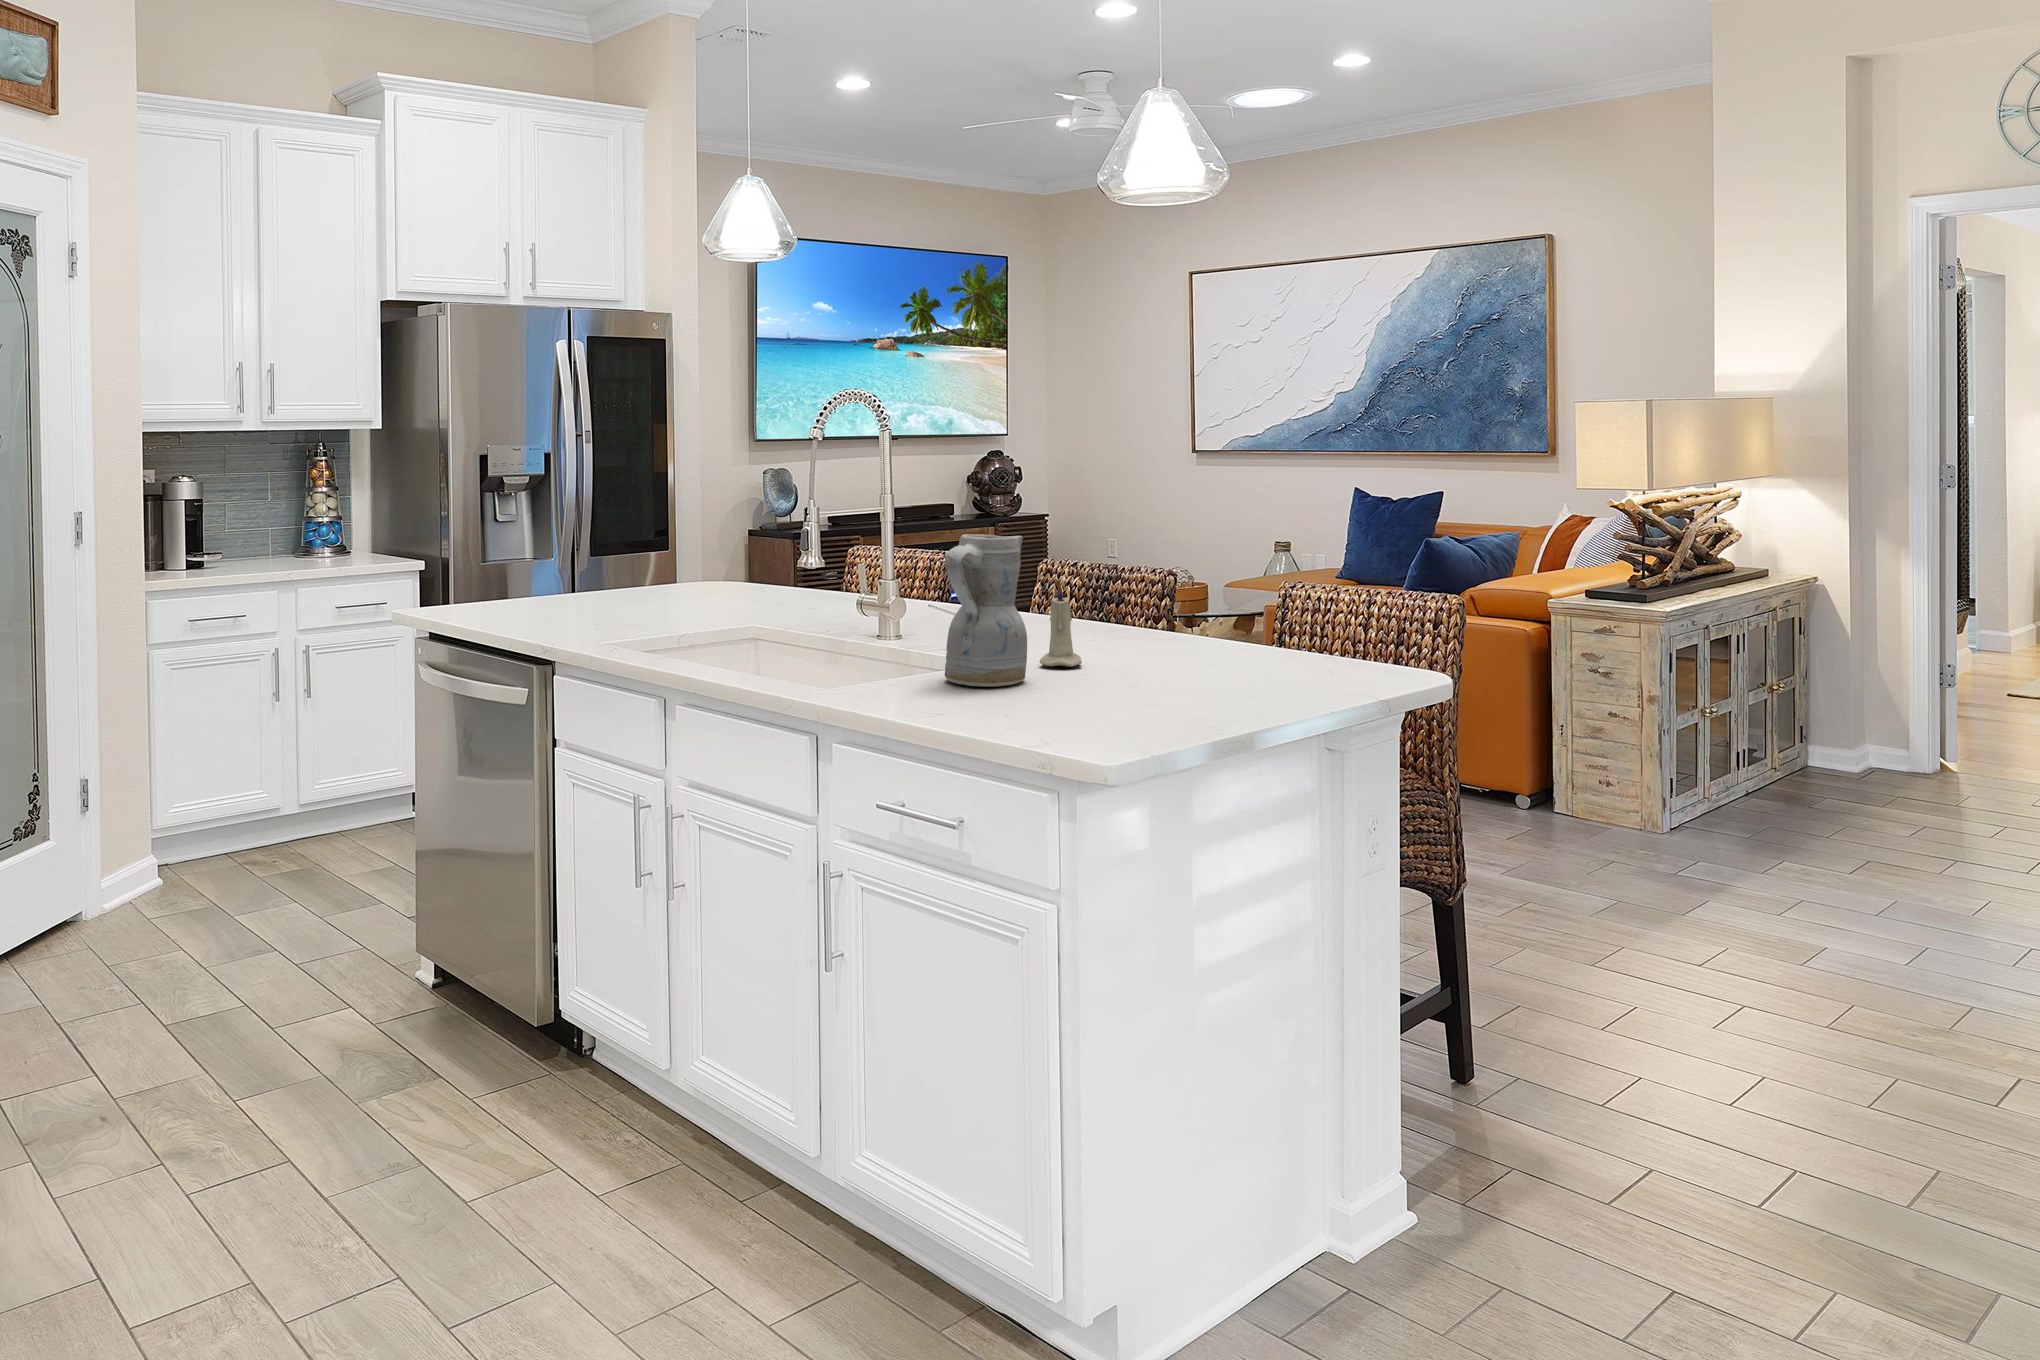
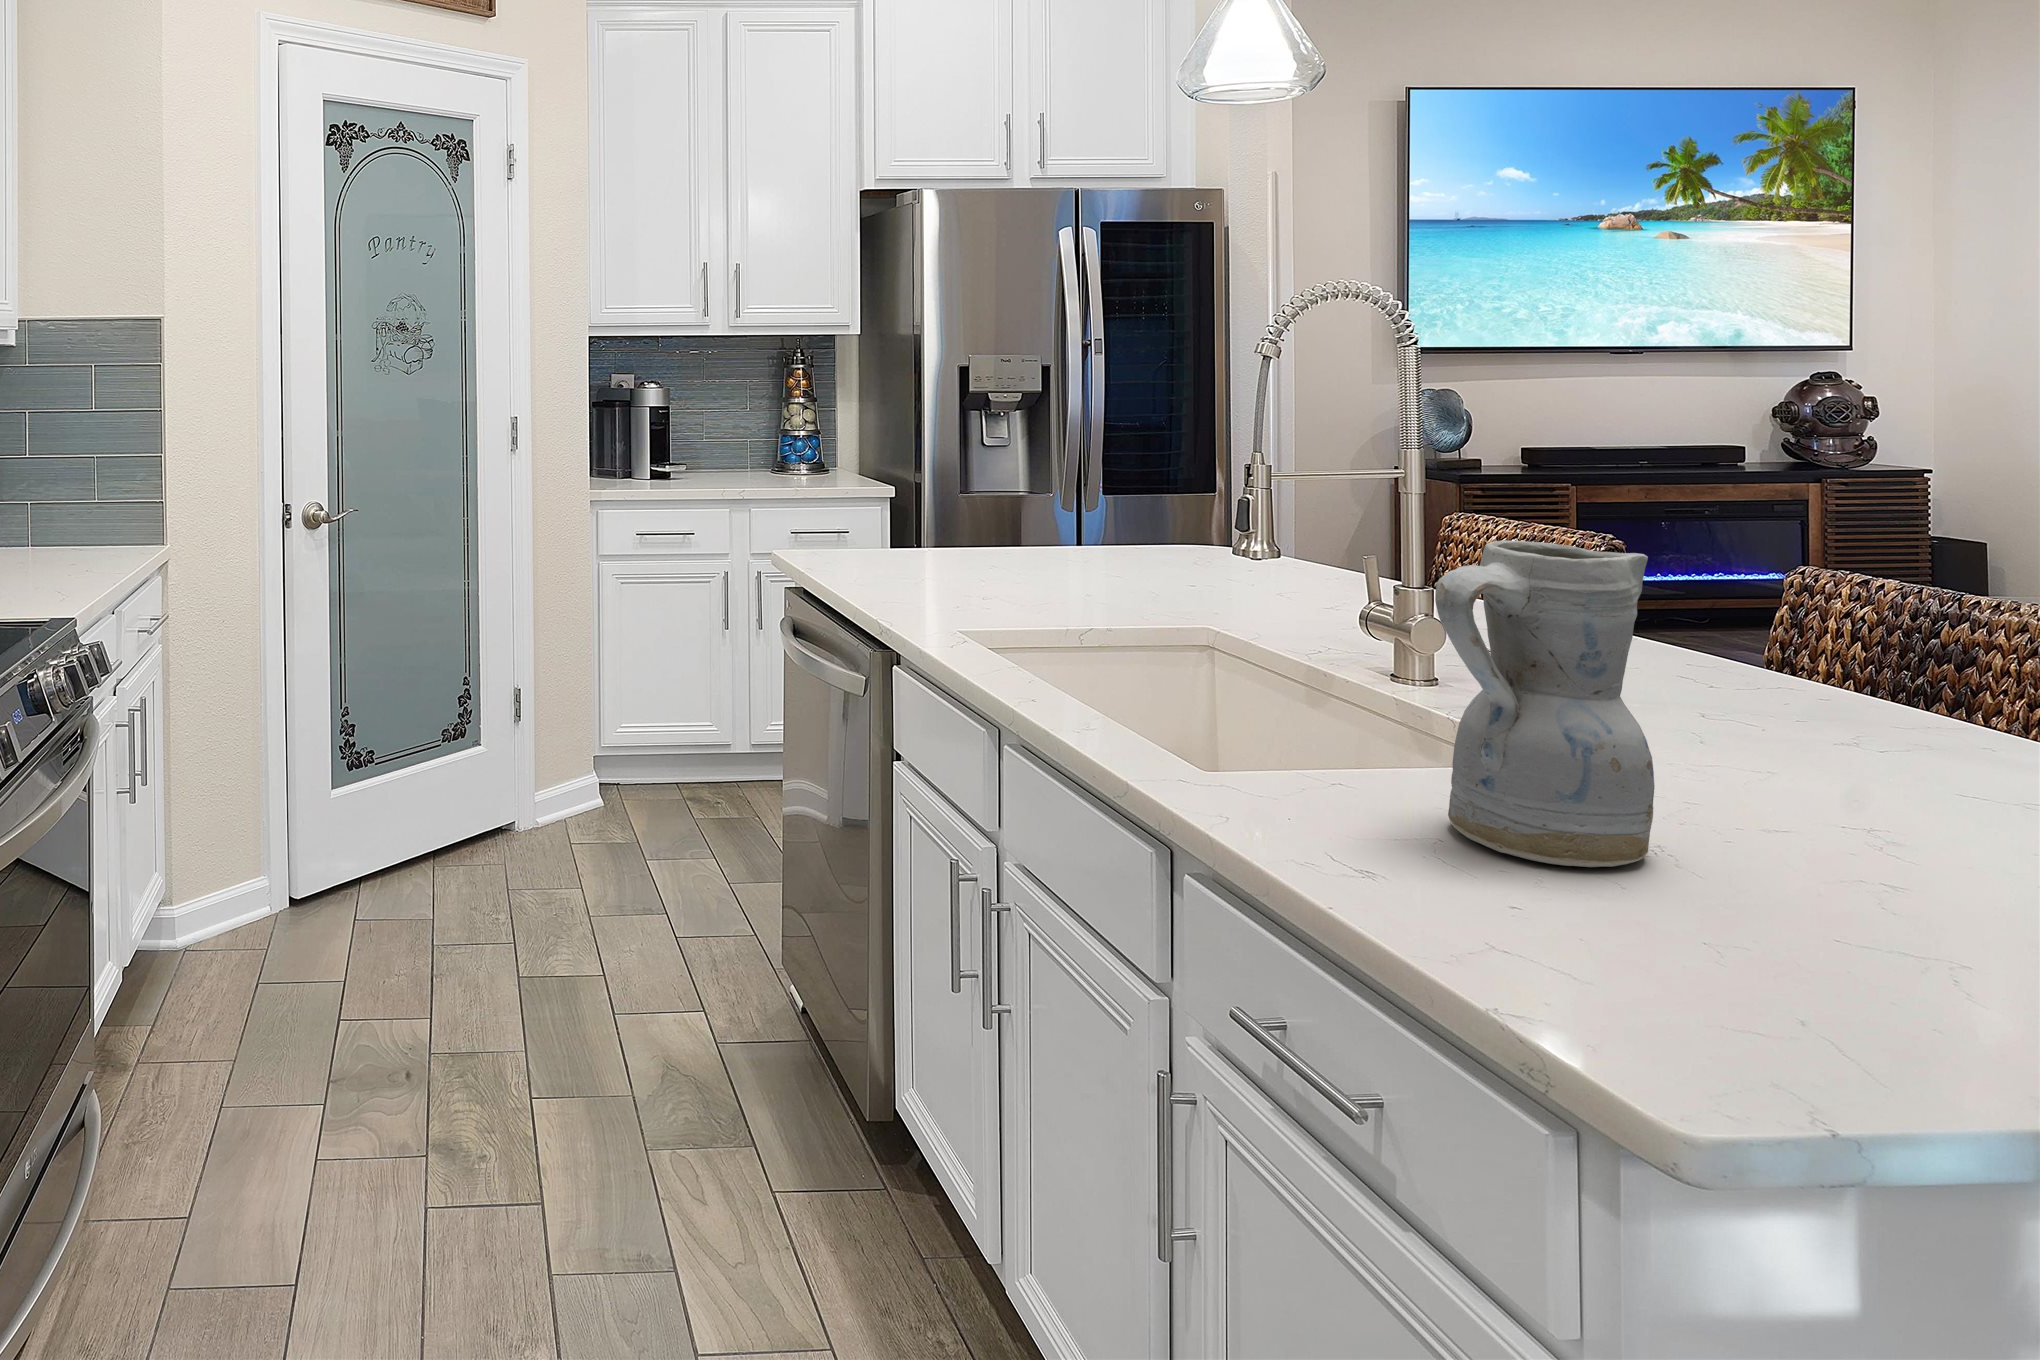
candle: present [1039,583,1082,667] -> none [1709,653,1828,840]

